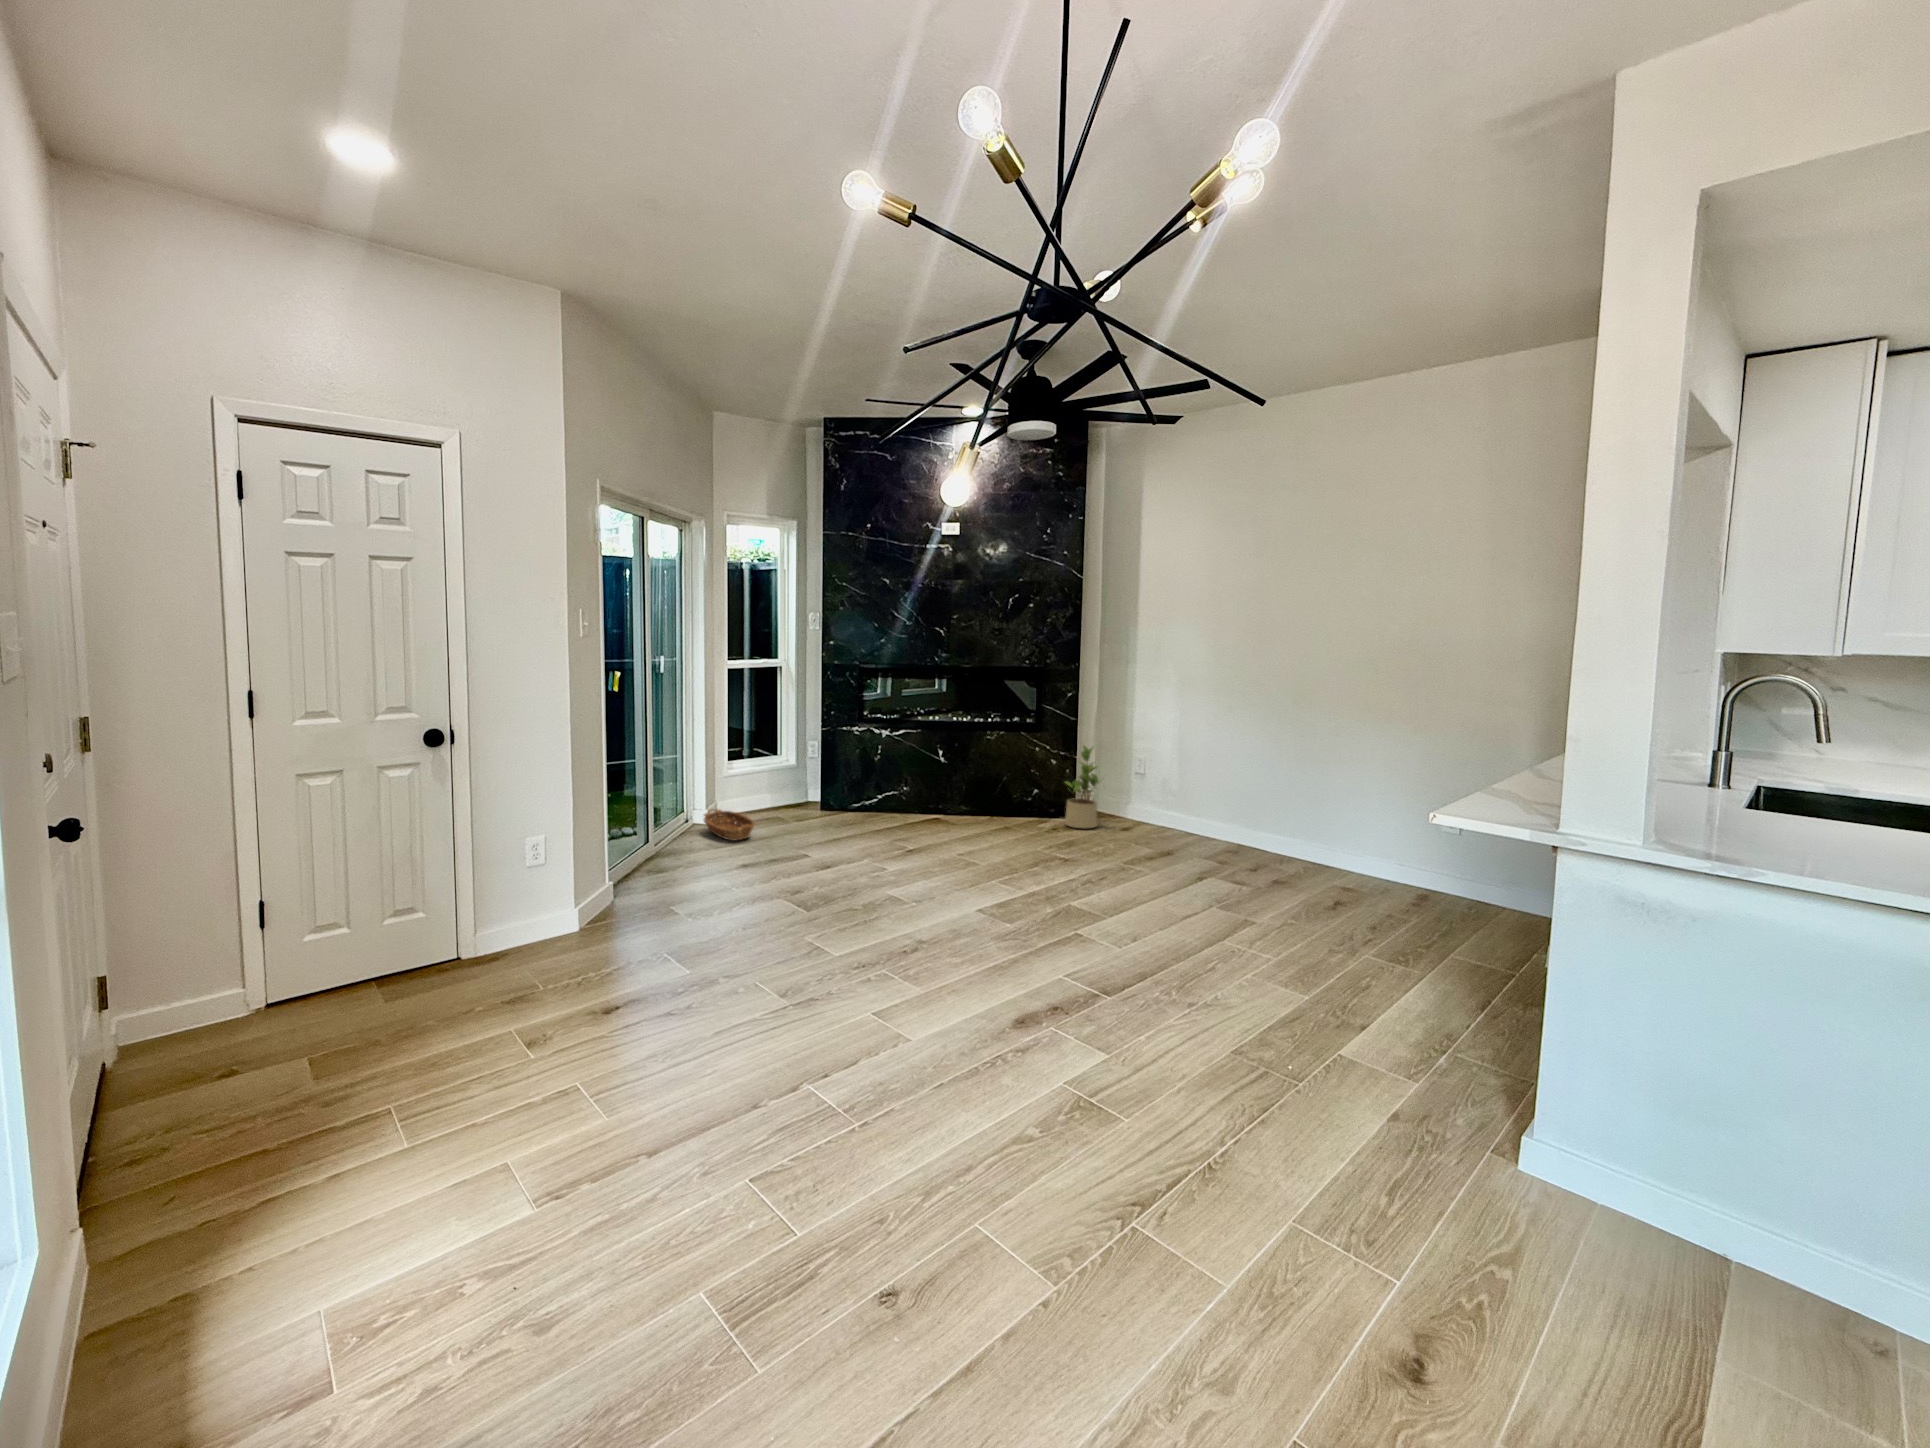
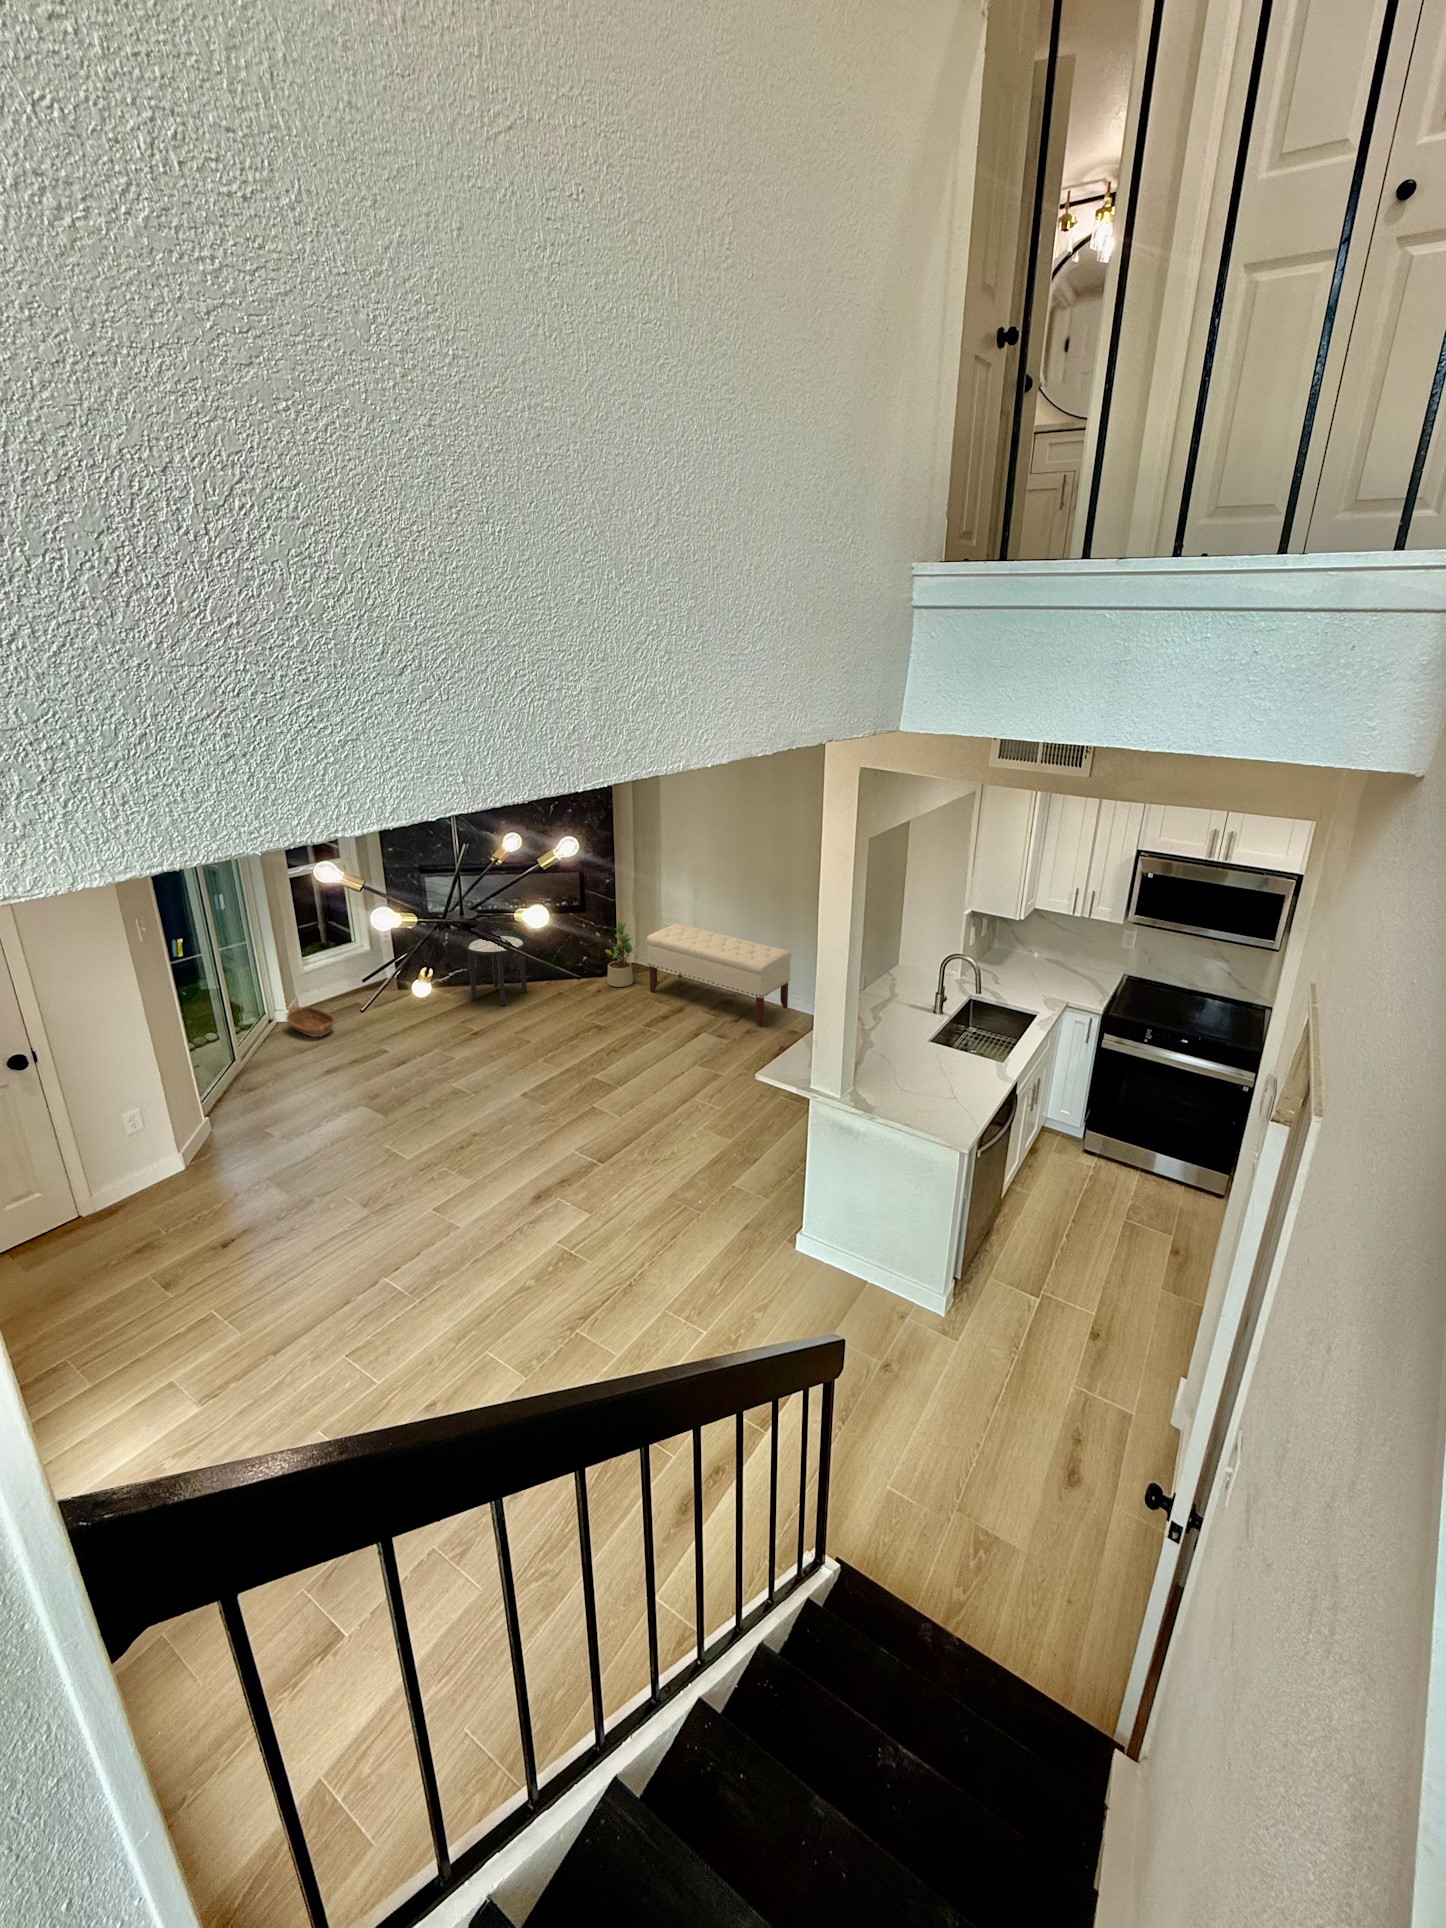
side table: none [900,749,974,833] -> present [463,931,528,1006]
bench: none [1121,753,1333,877] -> present [647,924,792,1025]

